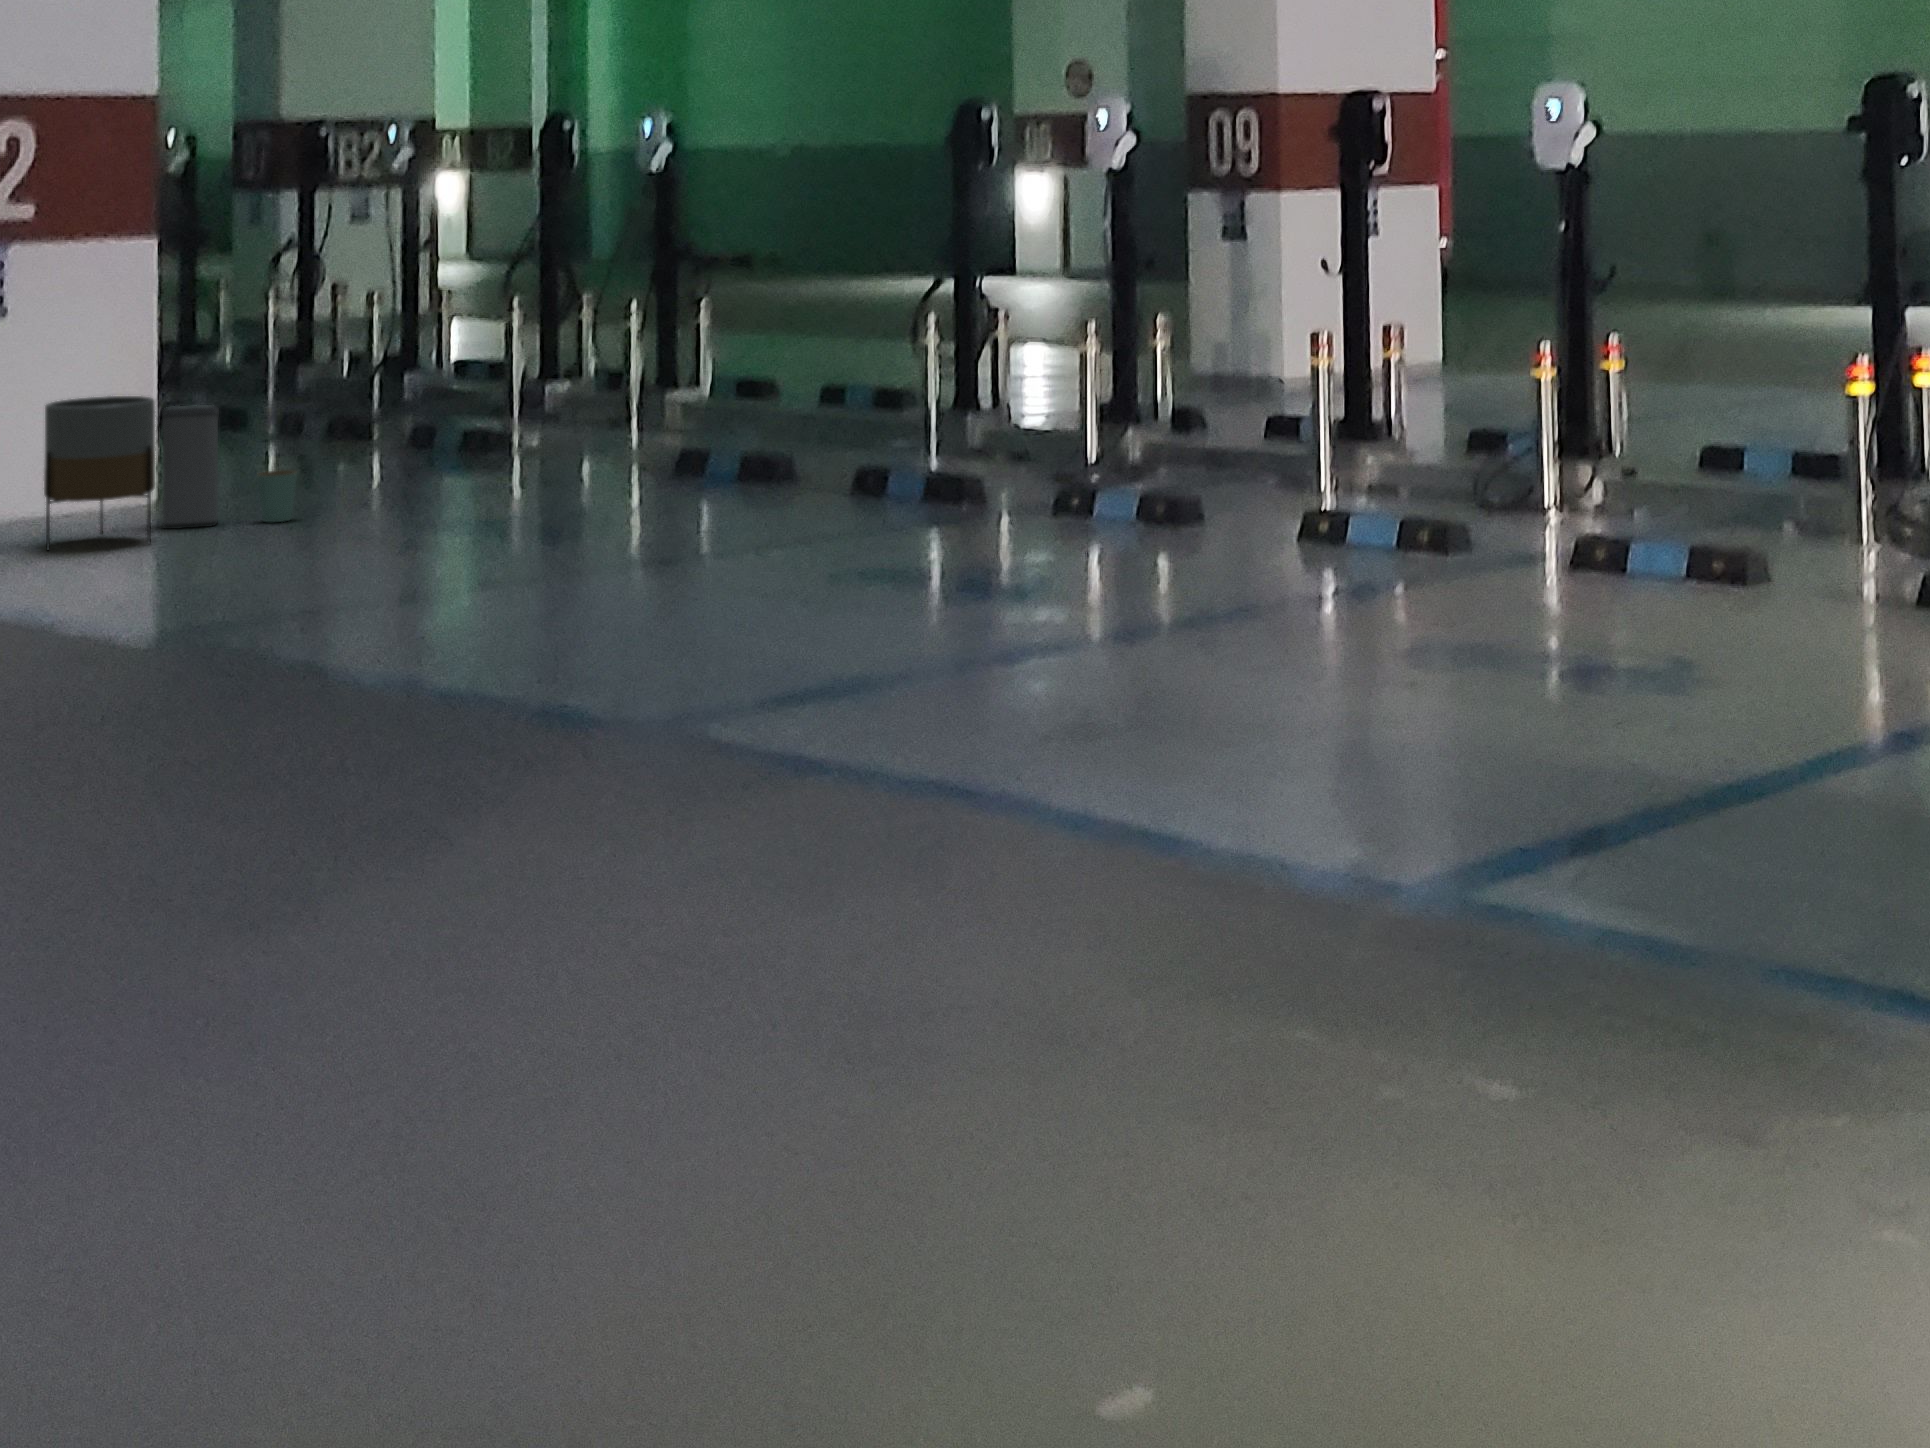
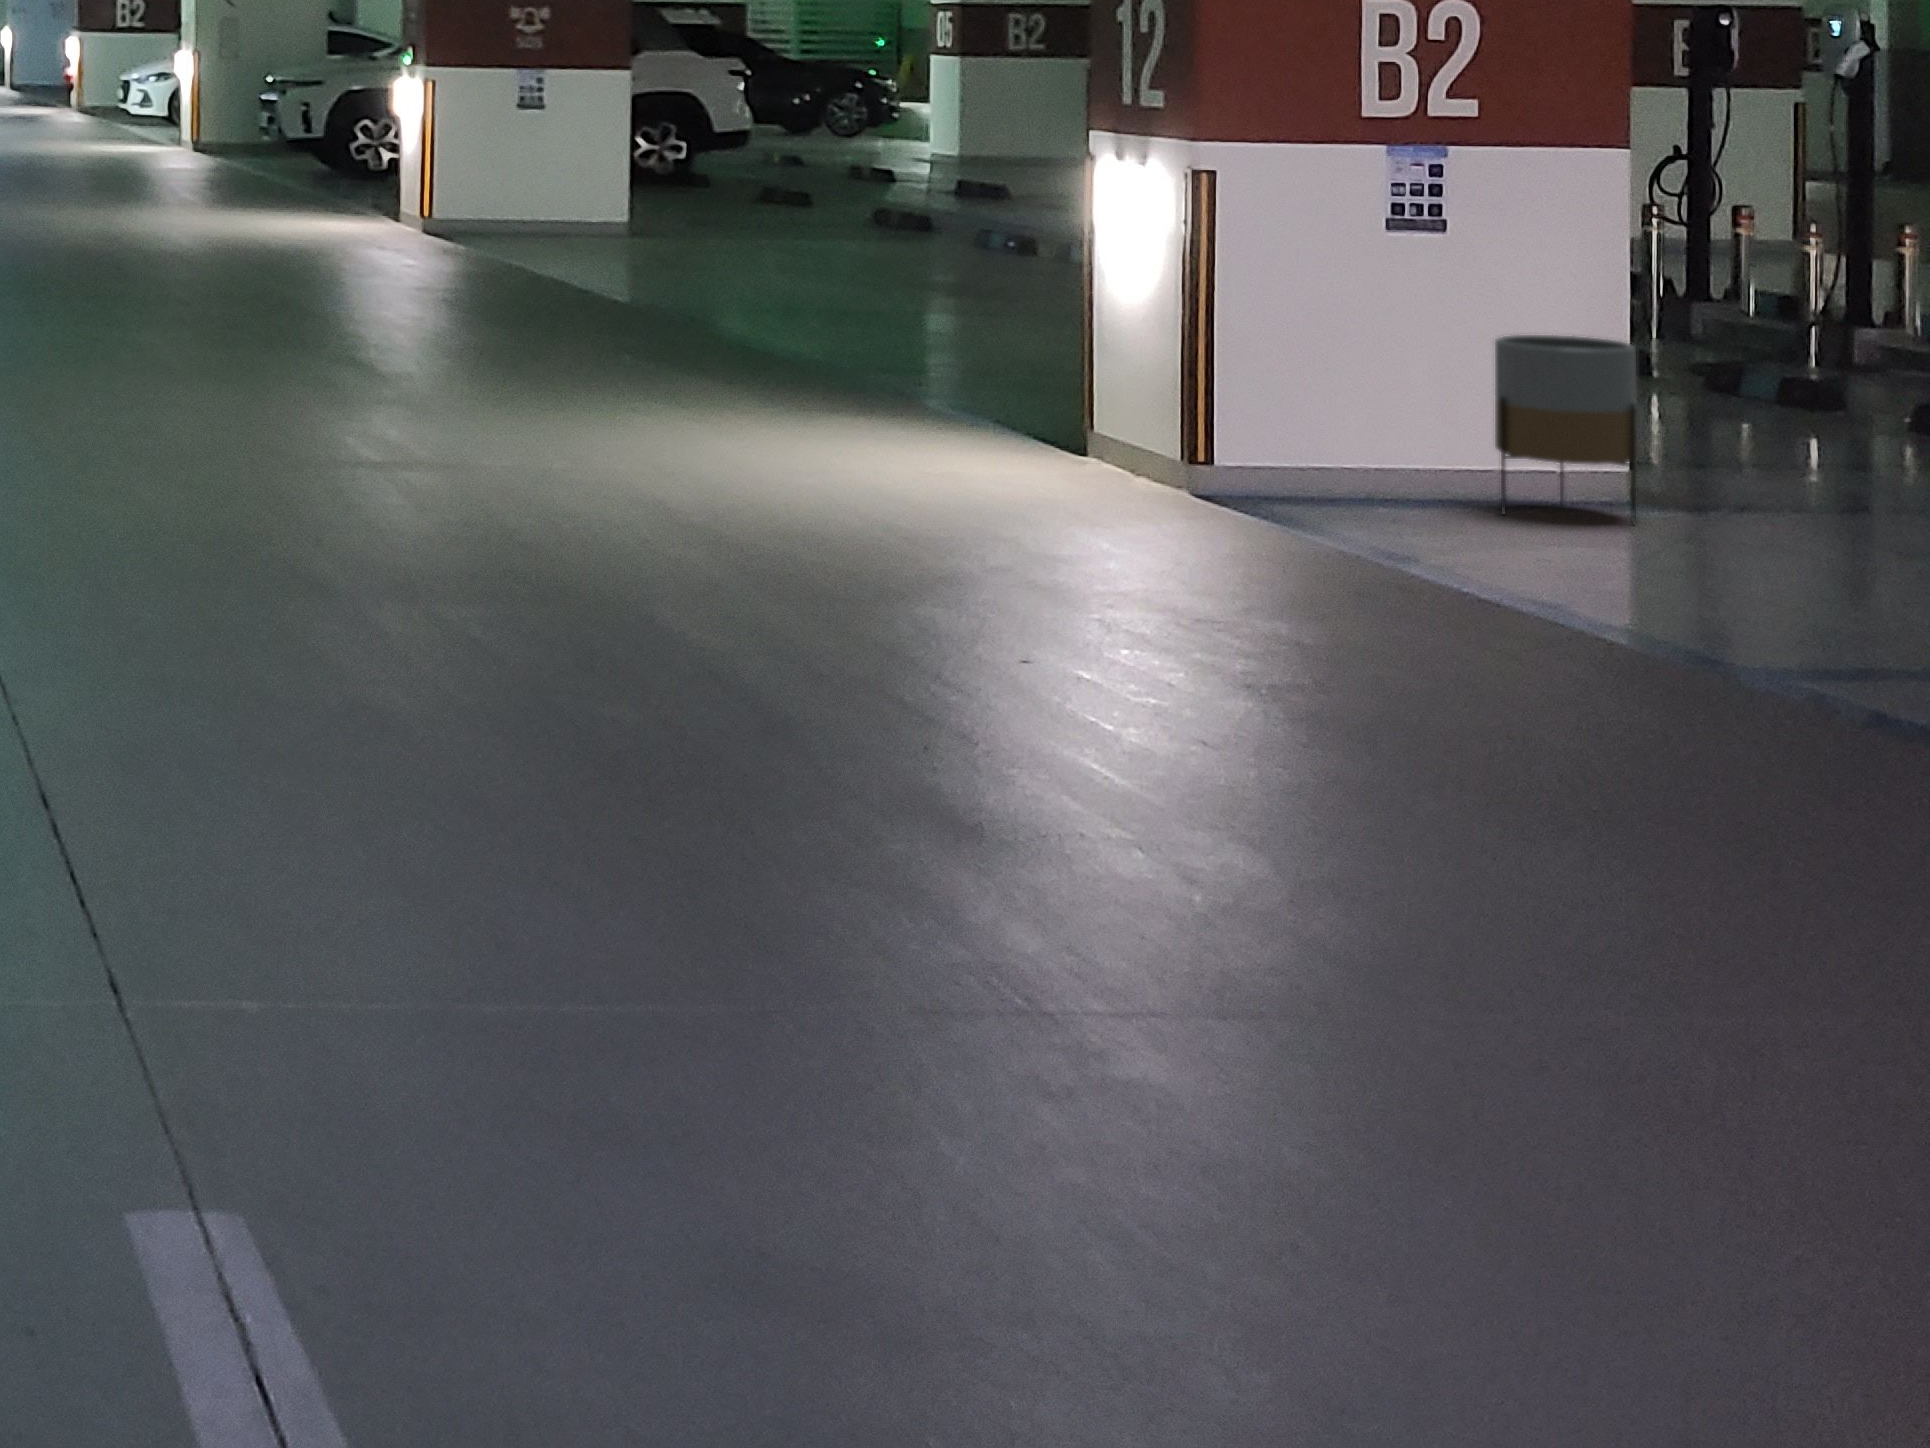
trash can: present [162,405,297,529] -> none [1634,356,1822,517]

